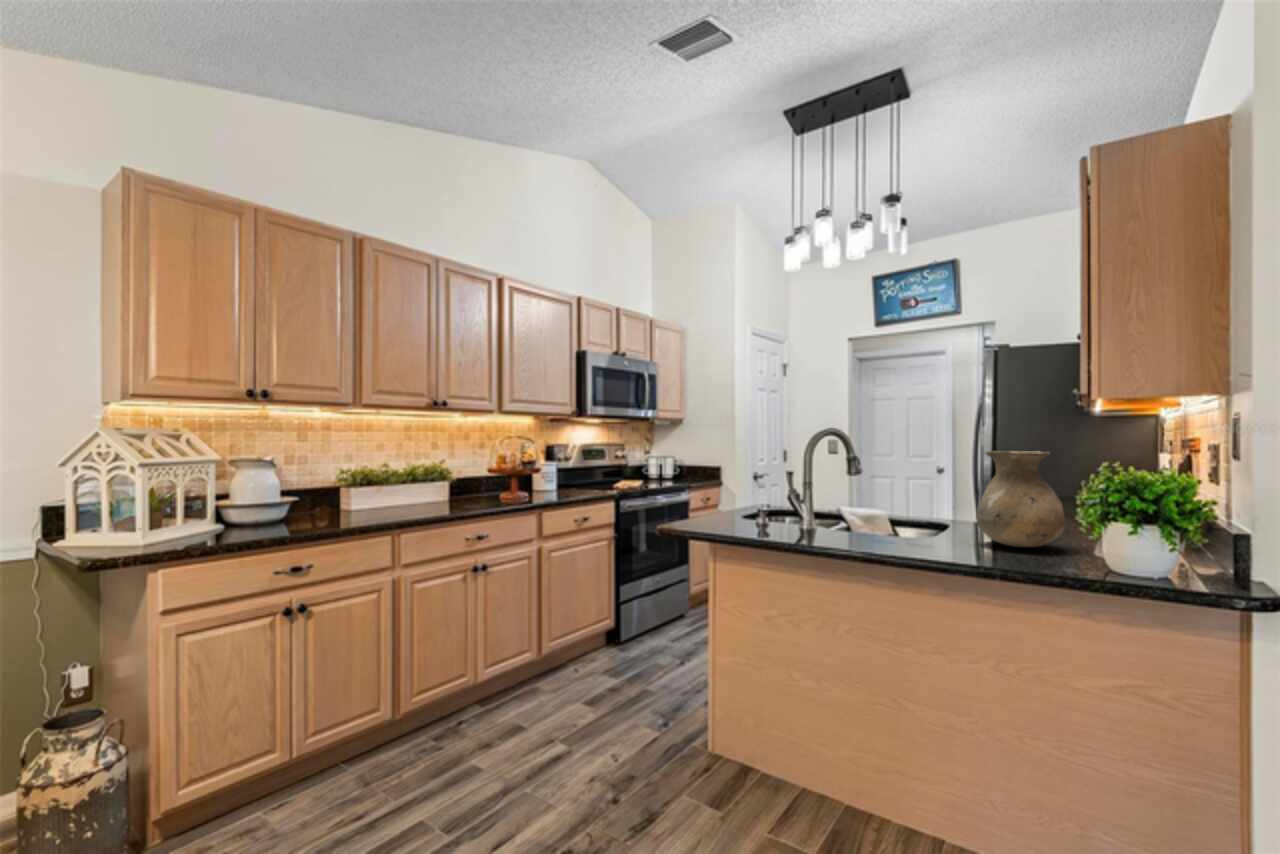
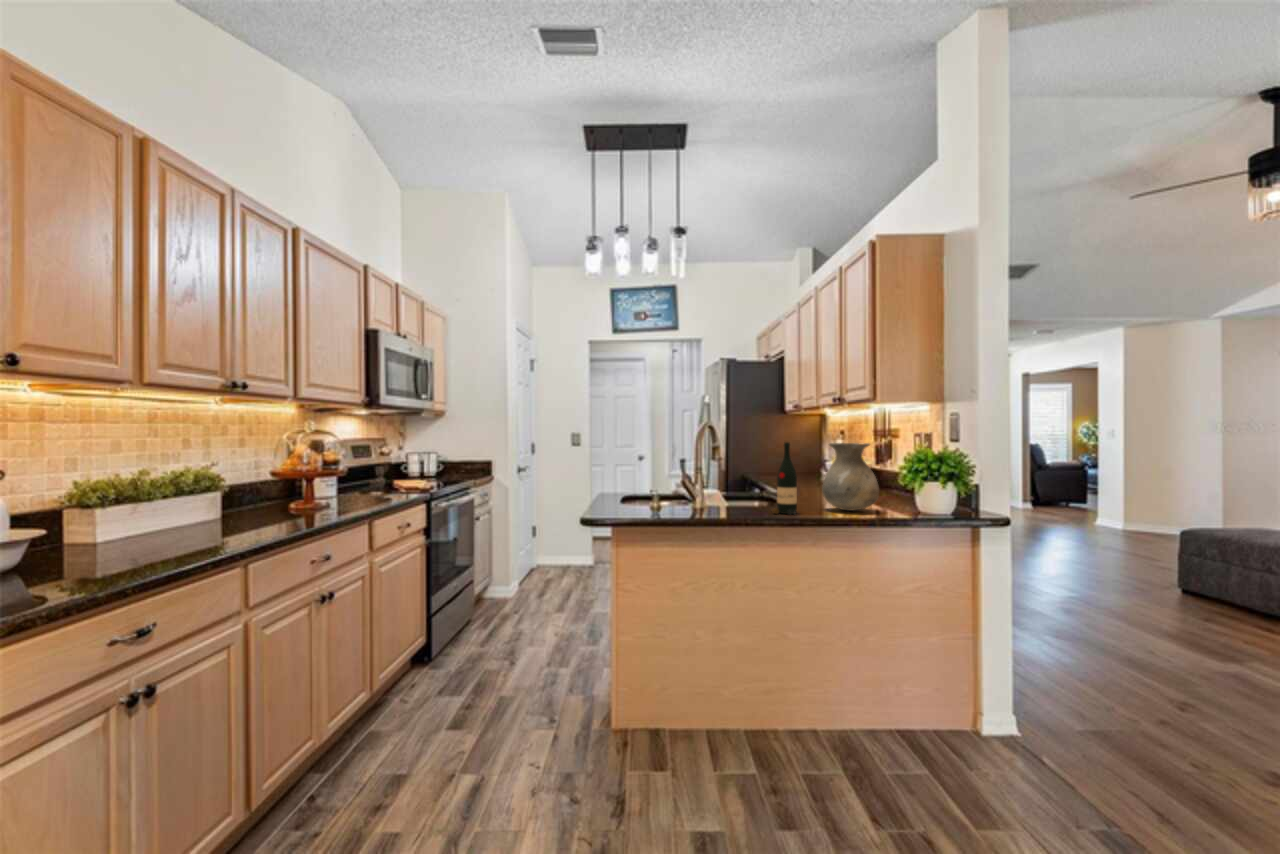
wine bottle: none [888,450,925,544] -> present [772,442,797,514]

